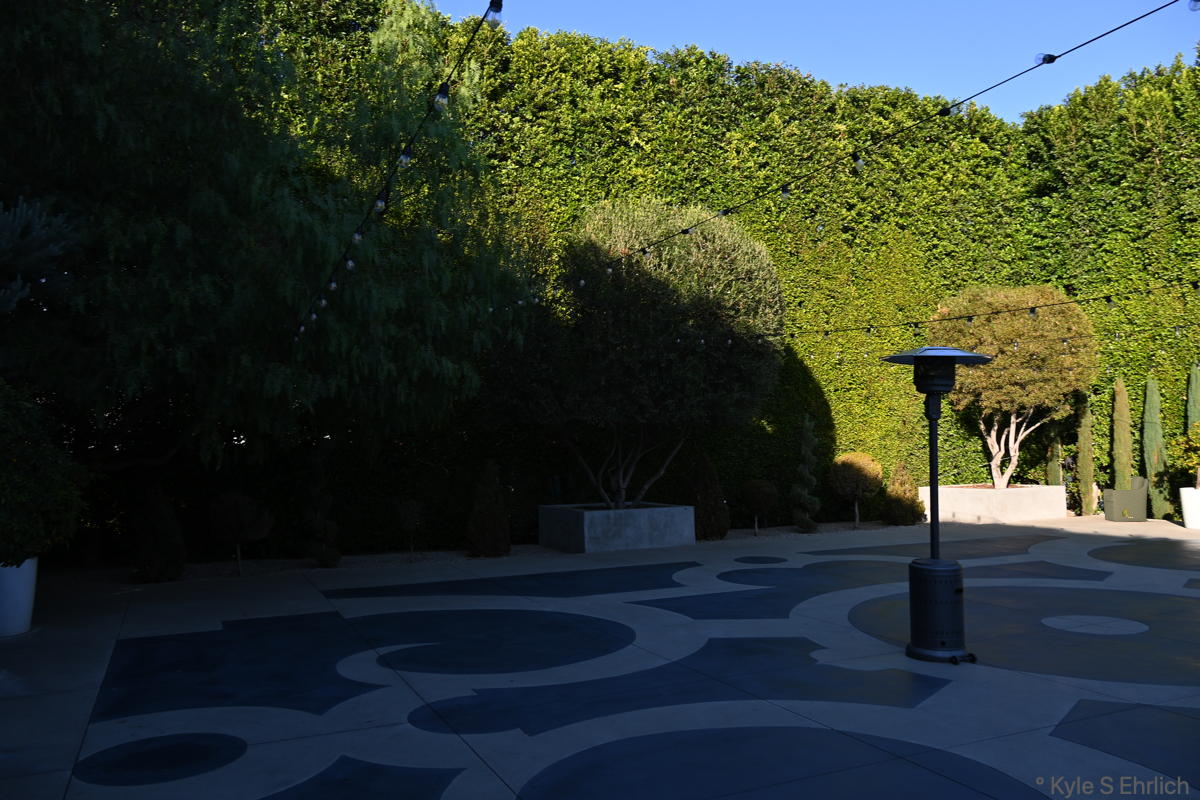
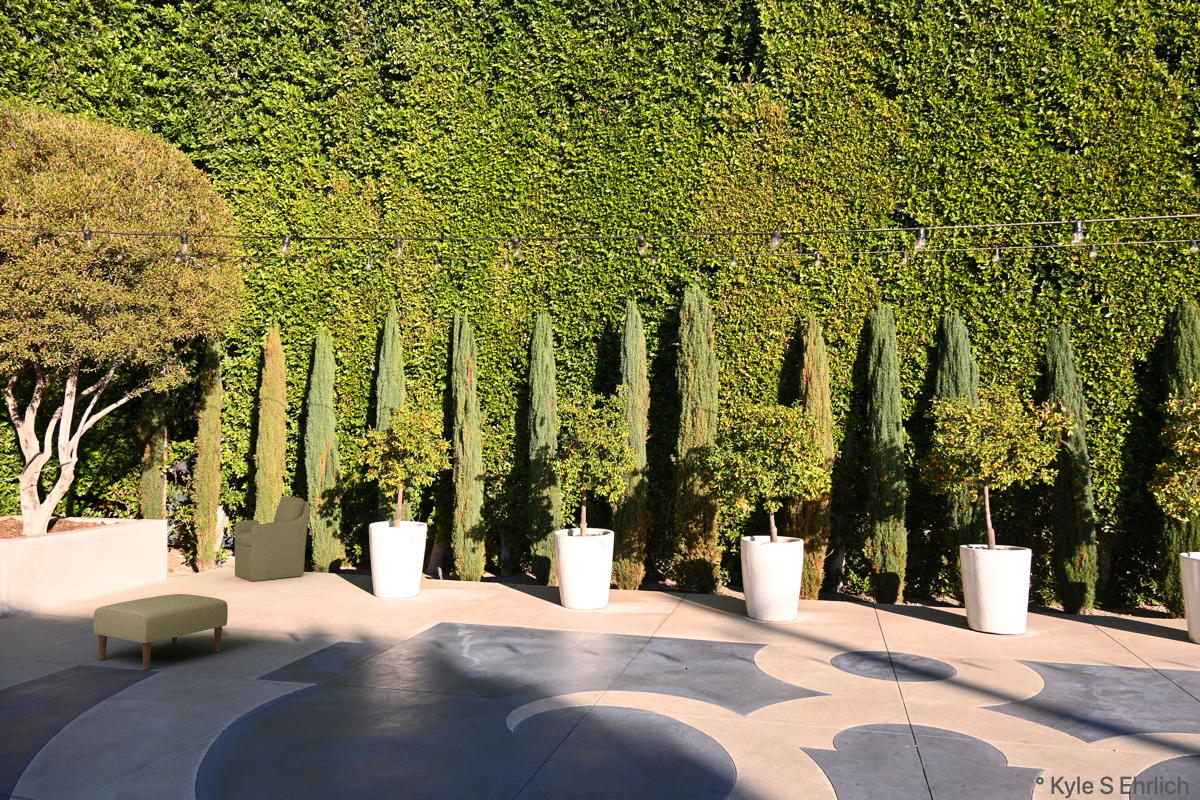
ottoman: none [1044,509,1100,534] -> present [93,594,228,670]

